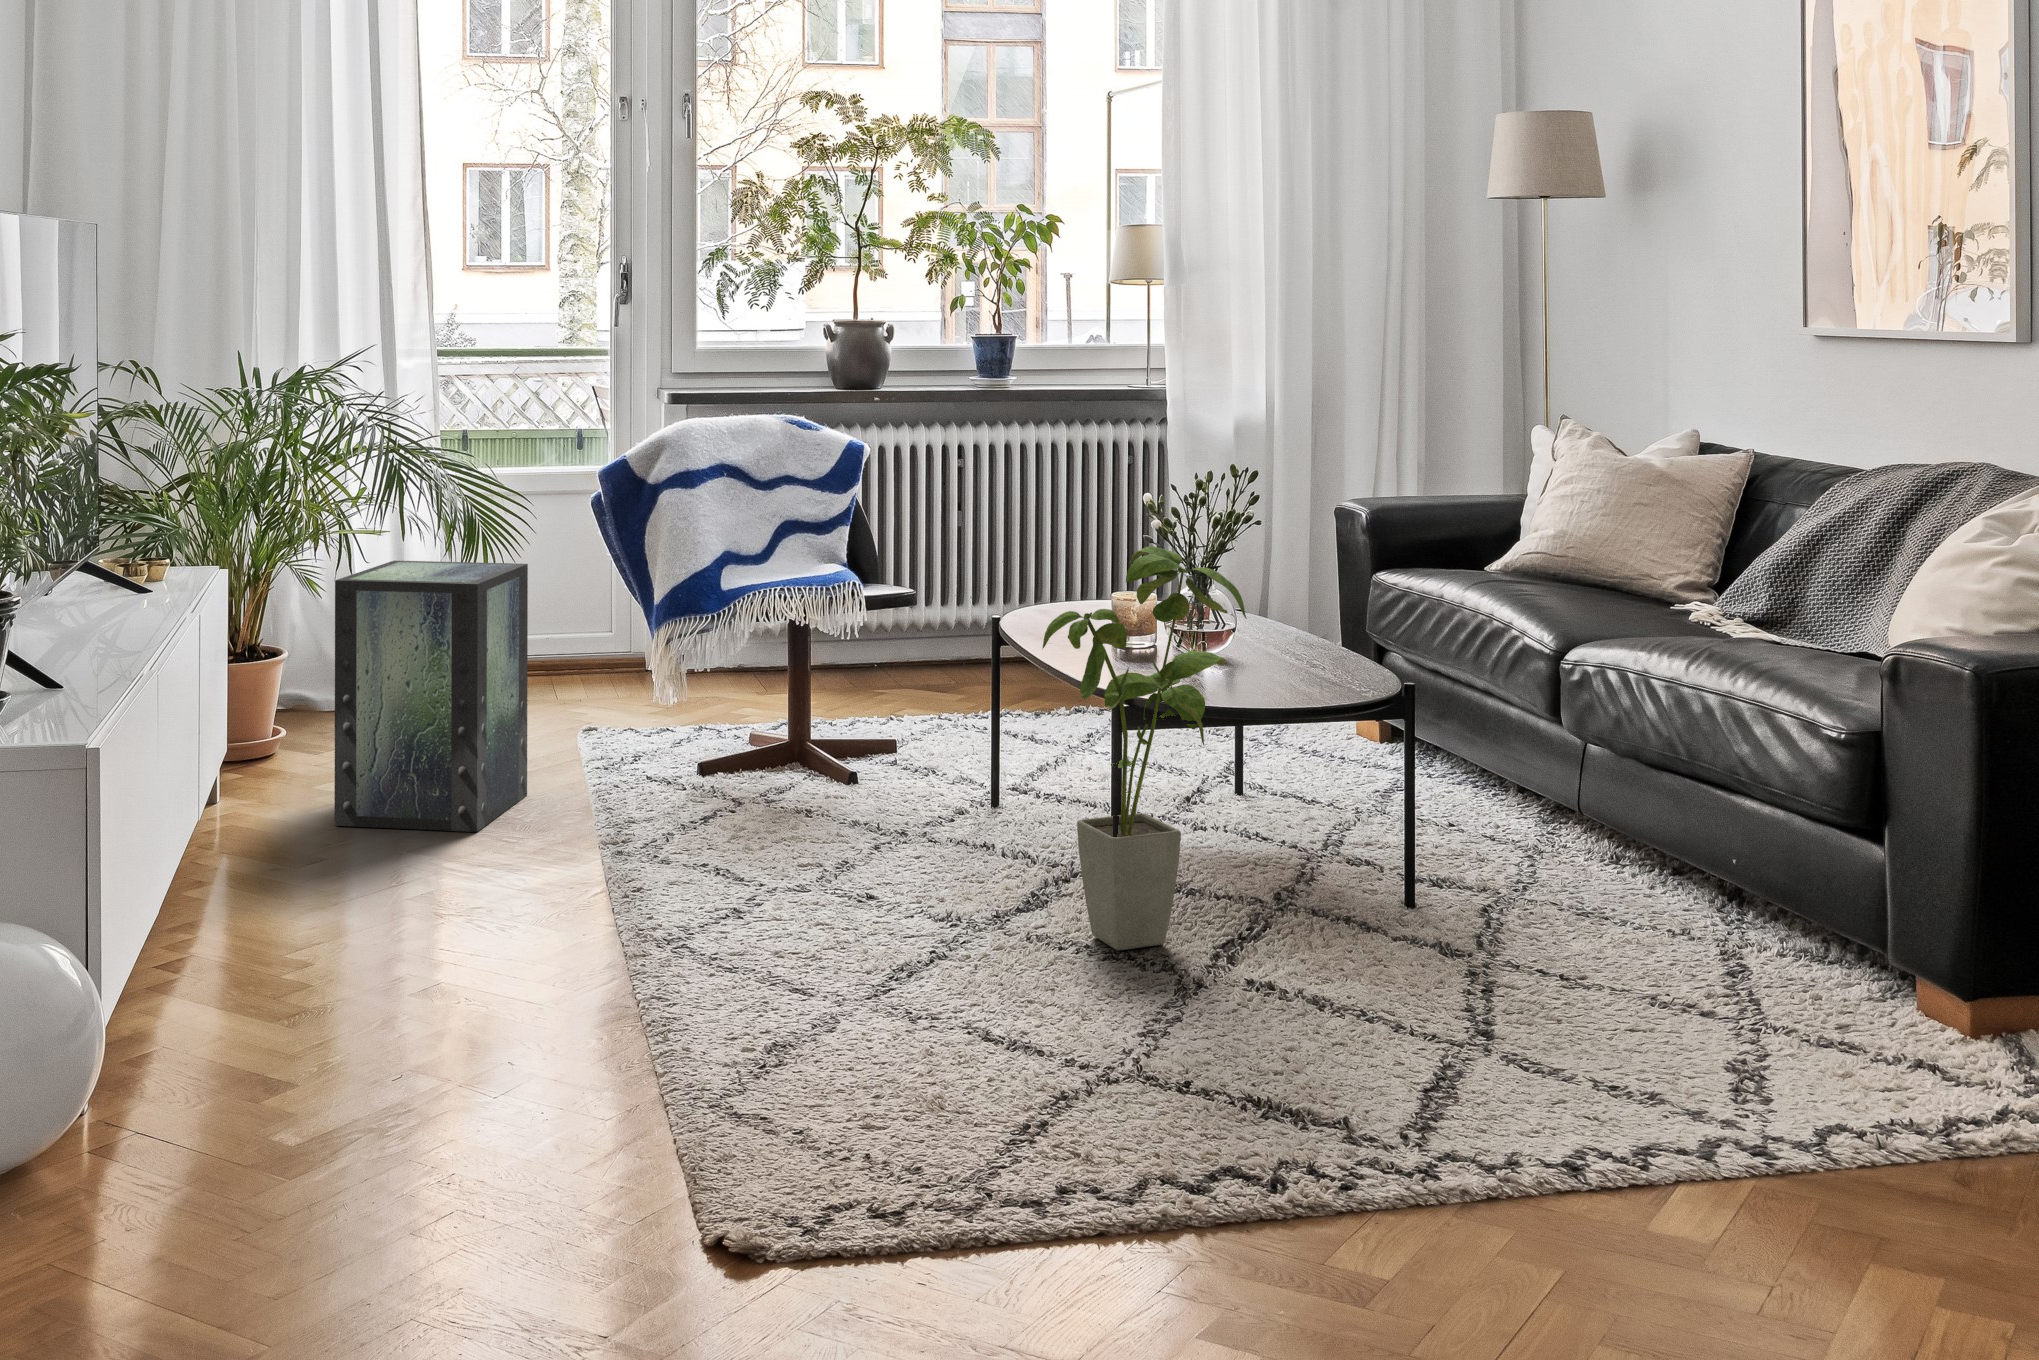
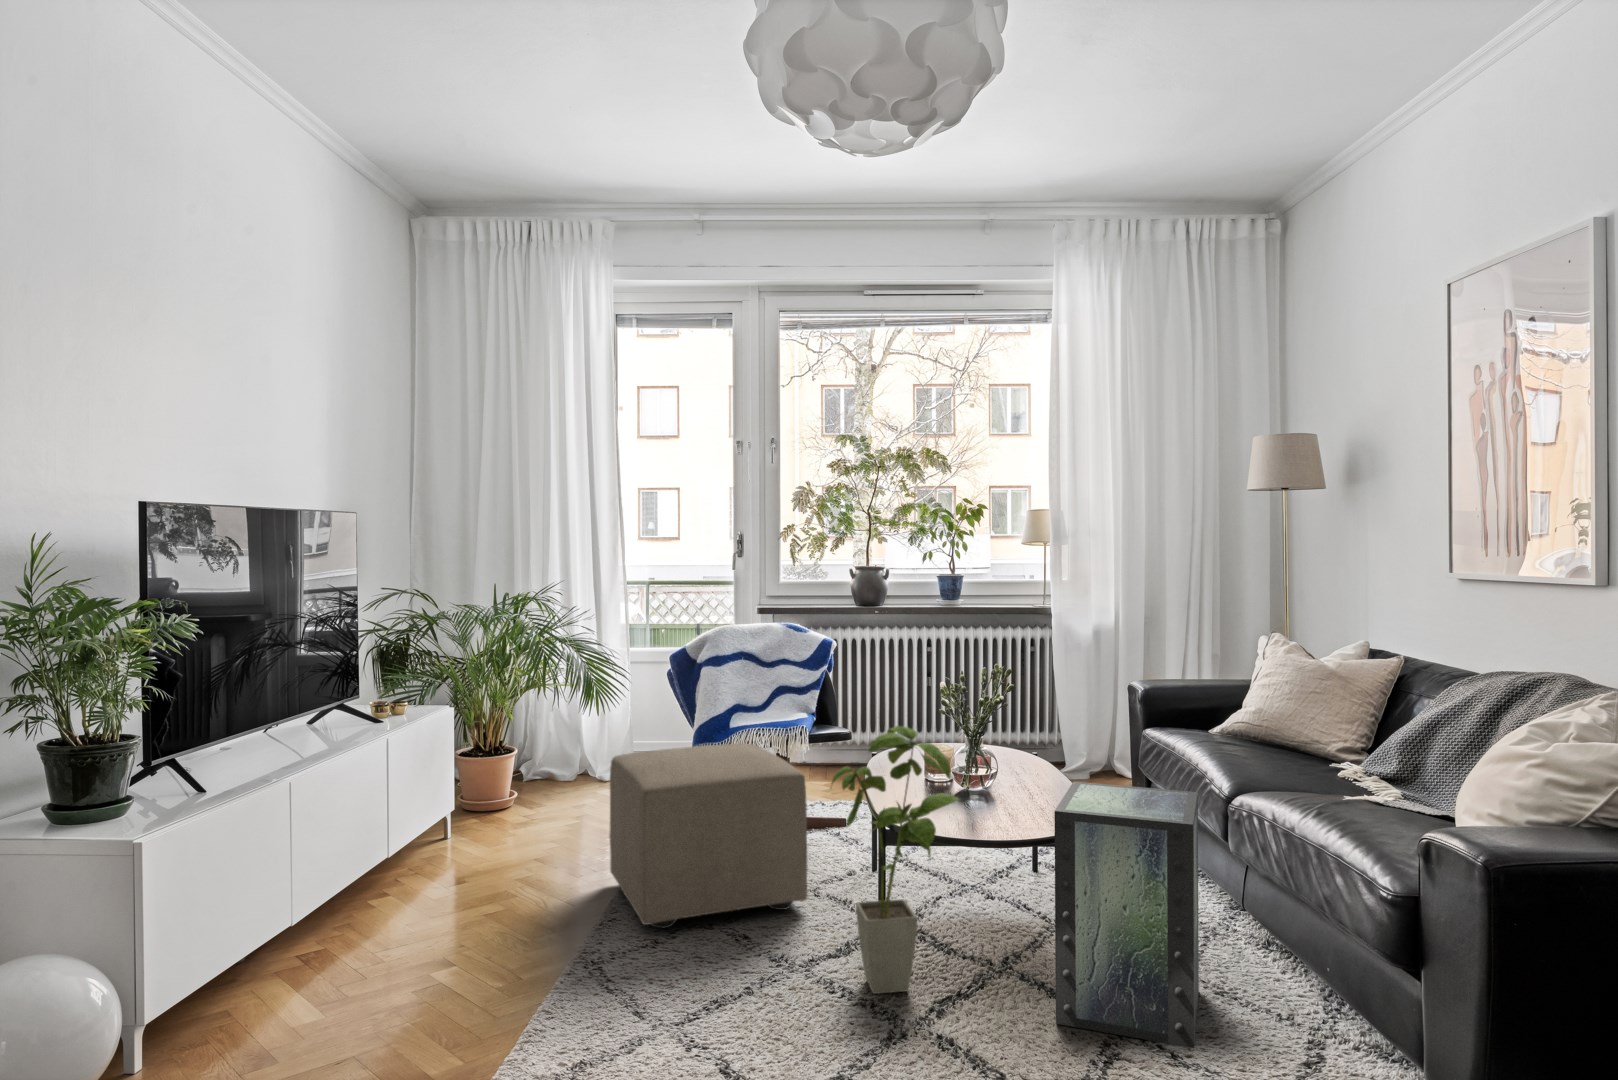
storage box: present [334,561,528,832] -> present [1054,782,1199,1048]
ottoman: none [575,610,935,900] -> present [609,744,807,928]

